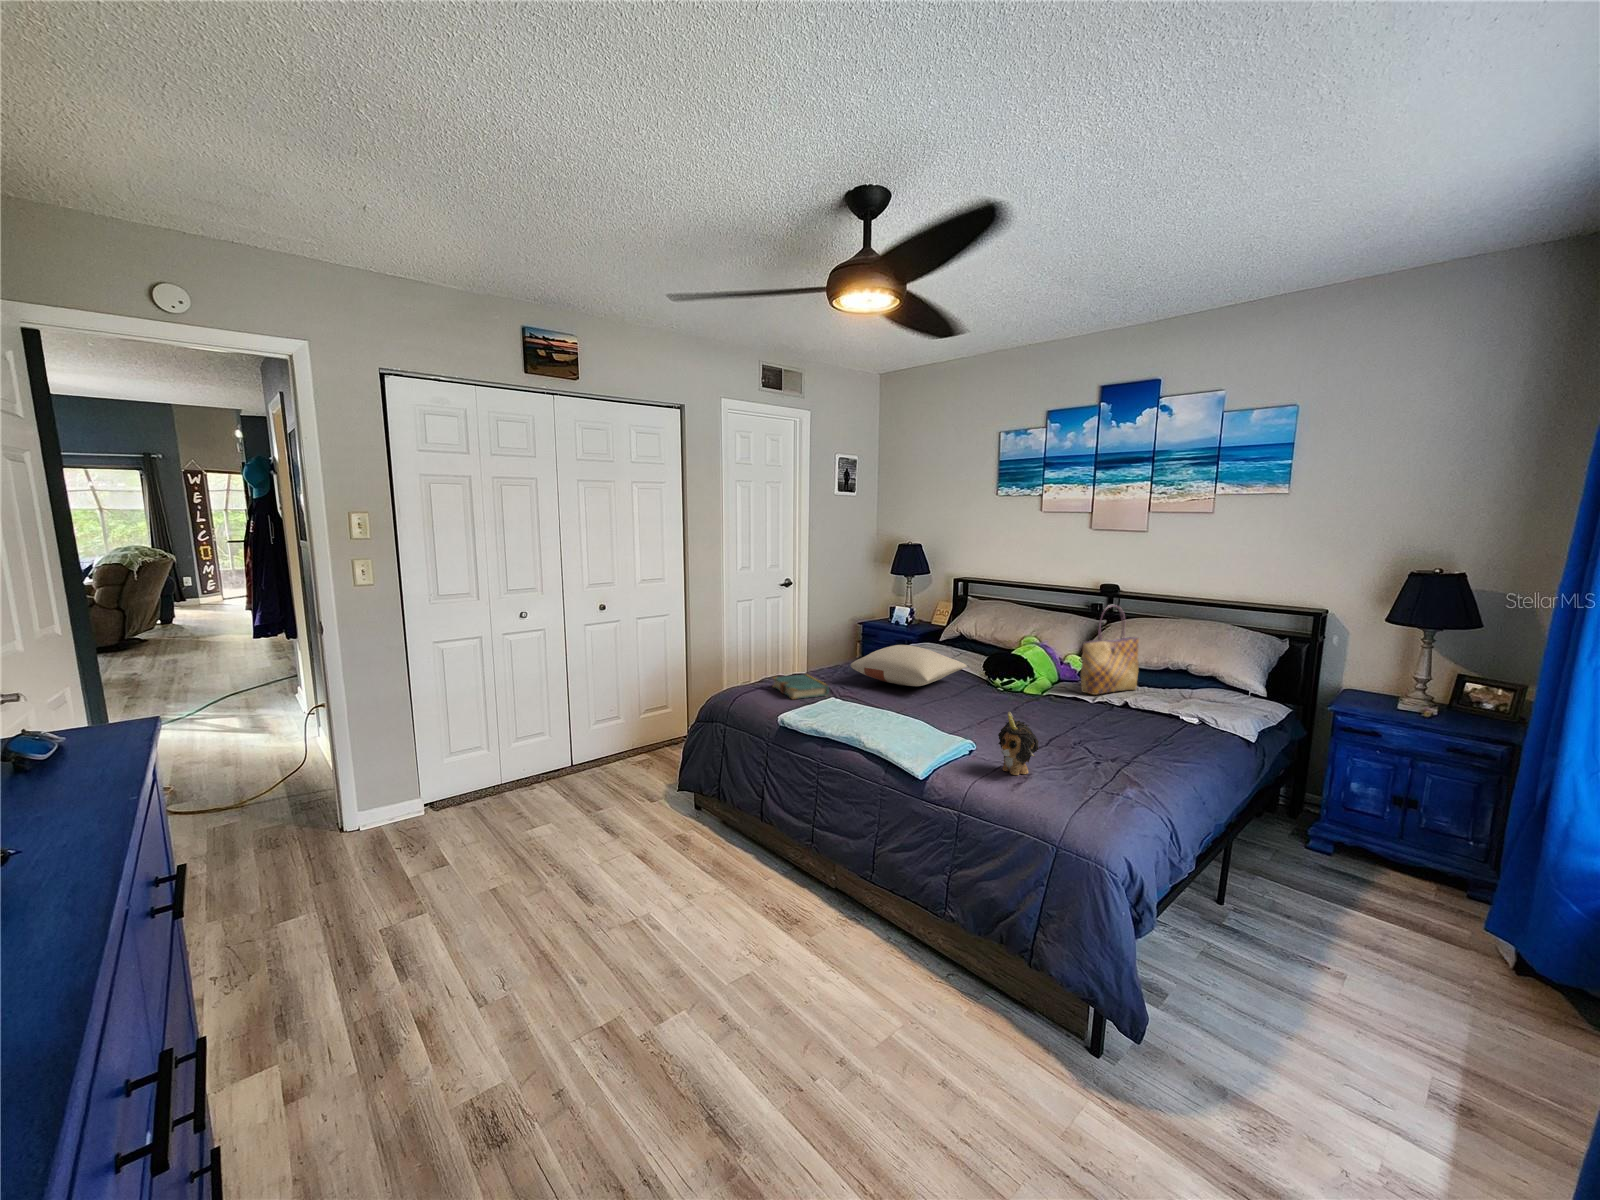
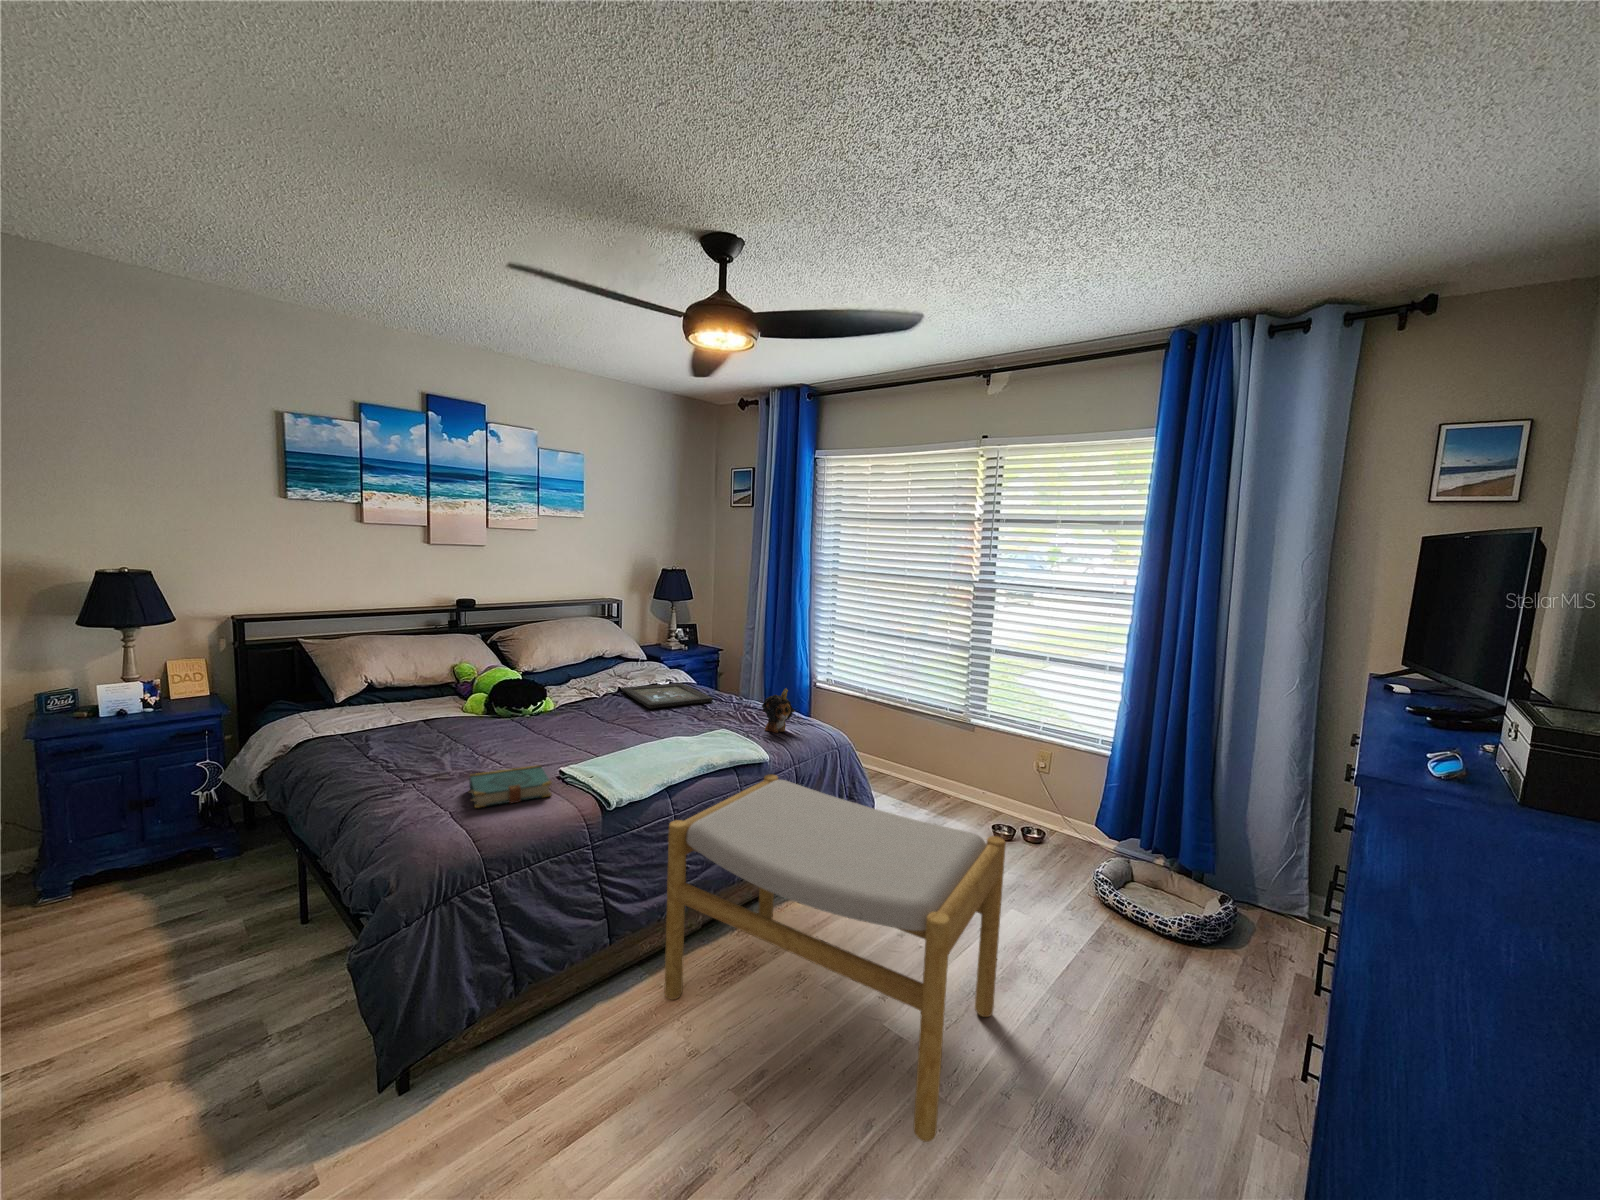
tote bag: present [1081,605,1139,695] -> none [568,613,597,692]
pillow: present [851,645,967,686] -> none [430,696,582,748]
tray: none [1042,699,1185,740] -> present [621,683,713,709]
footstool: none [537,737,884,1120] -> present [665,774,1006,1142]

